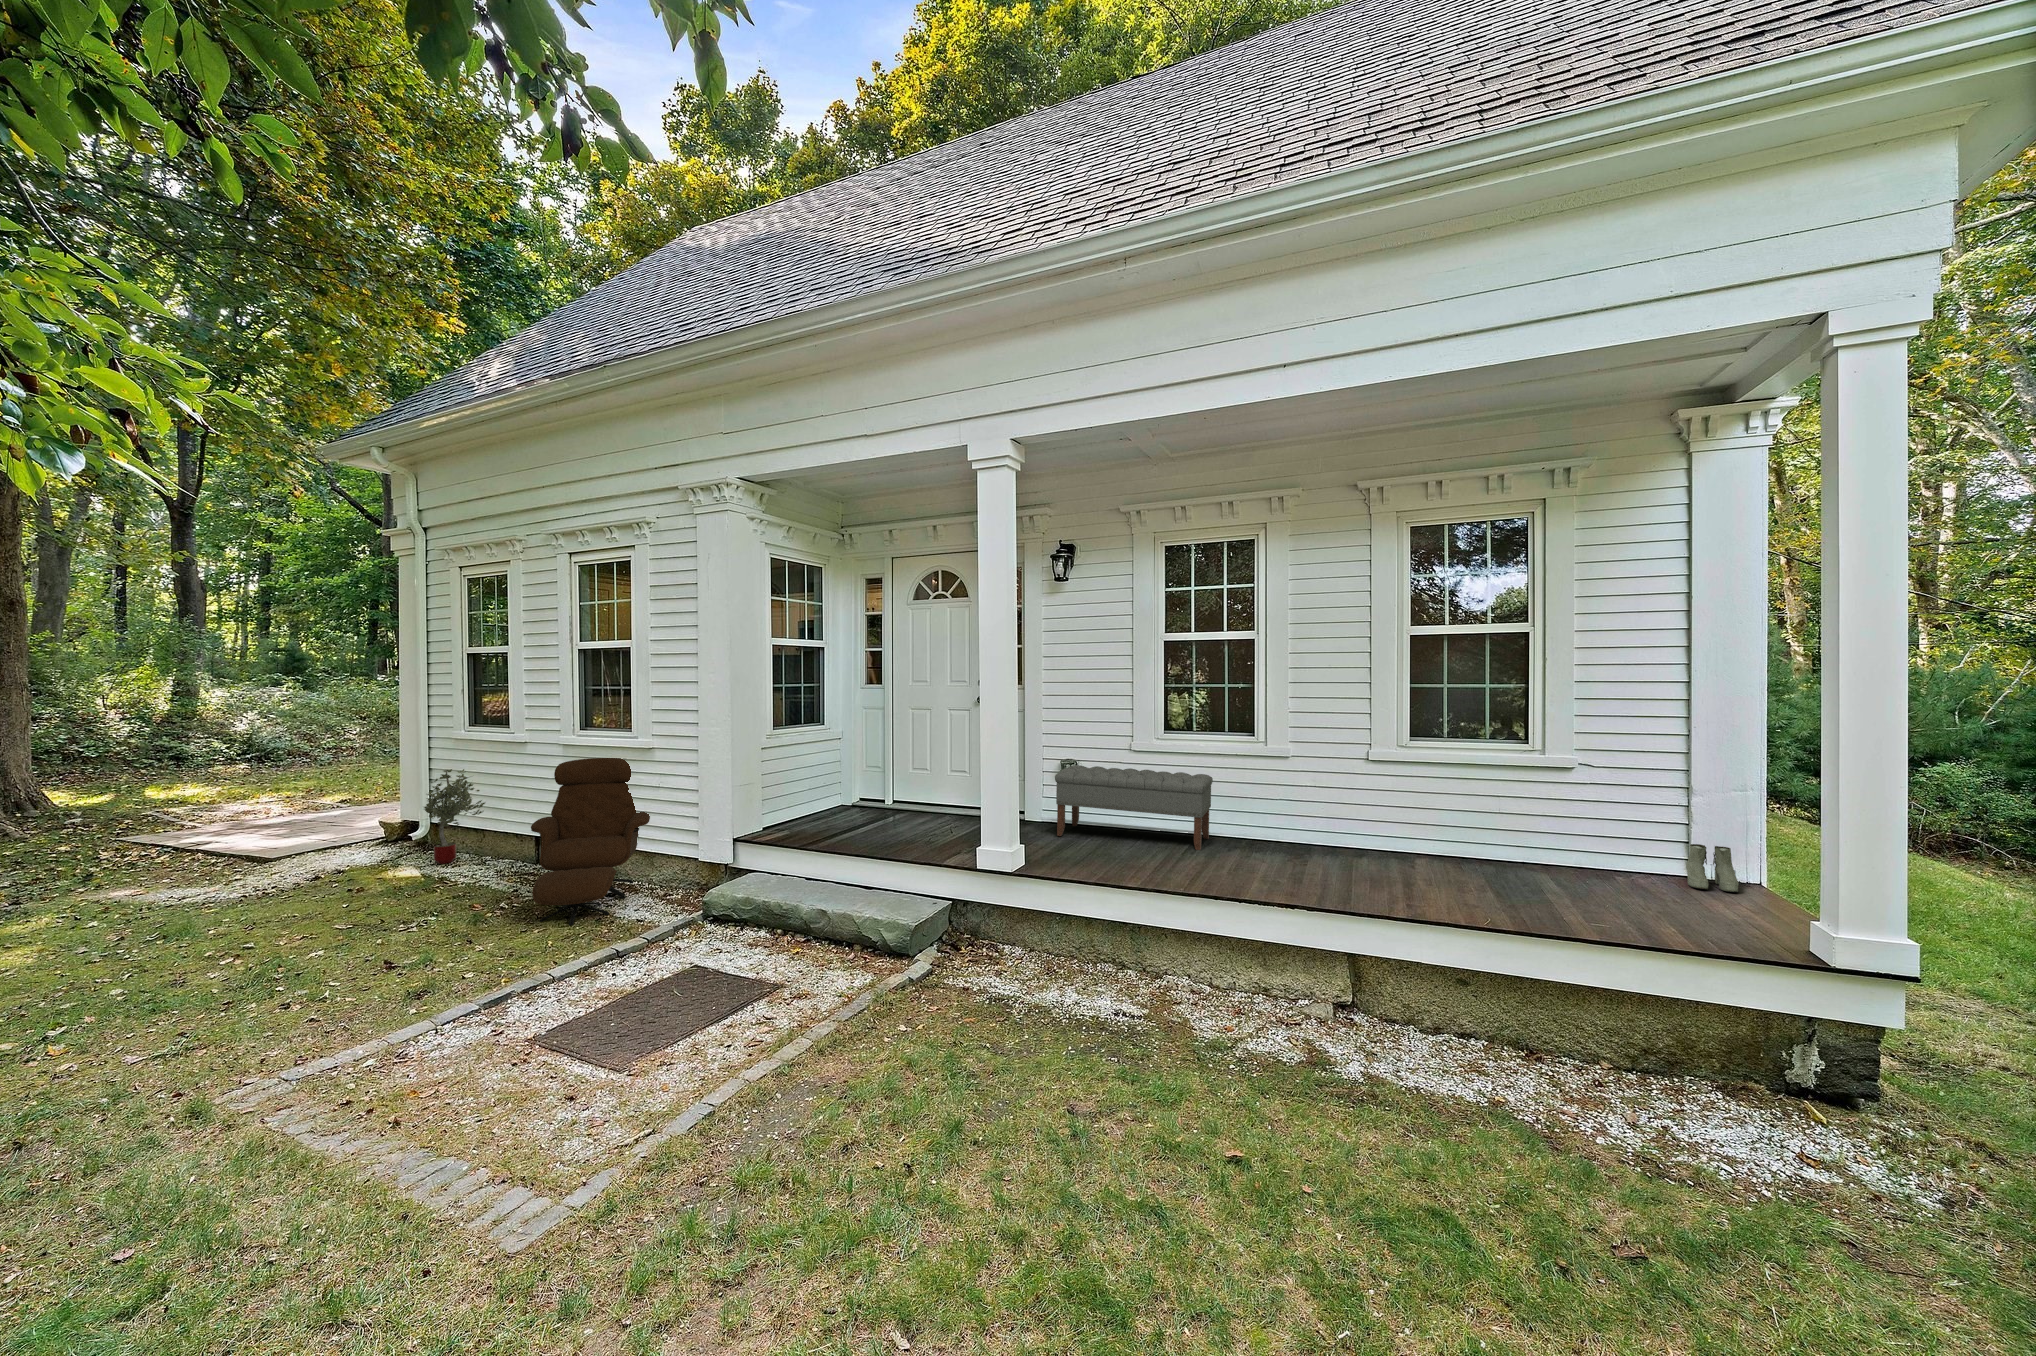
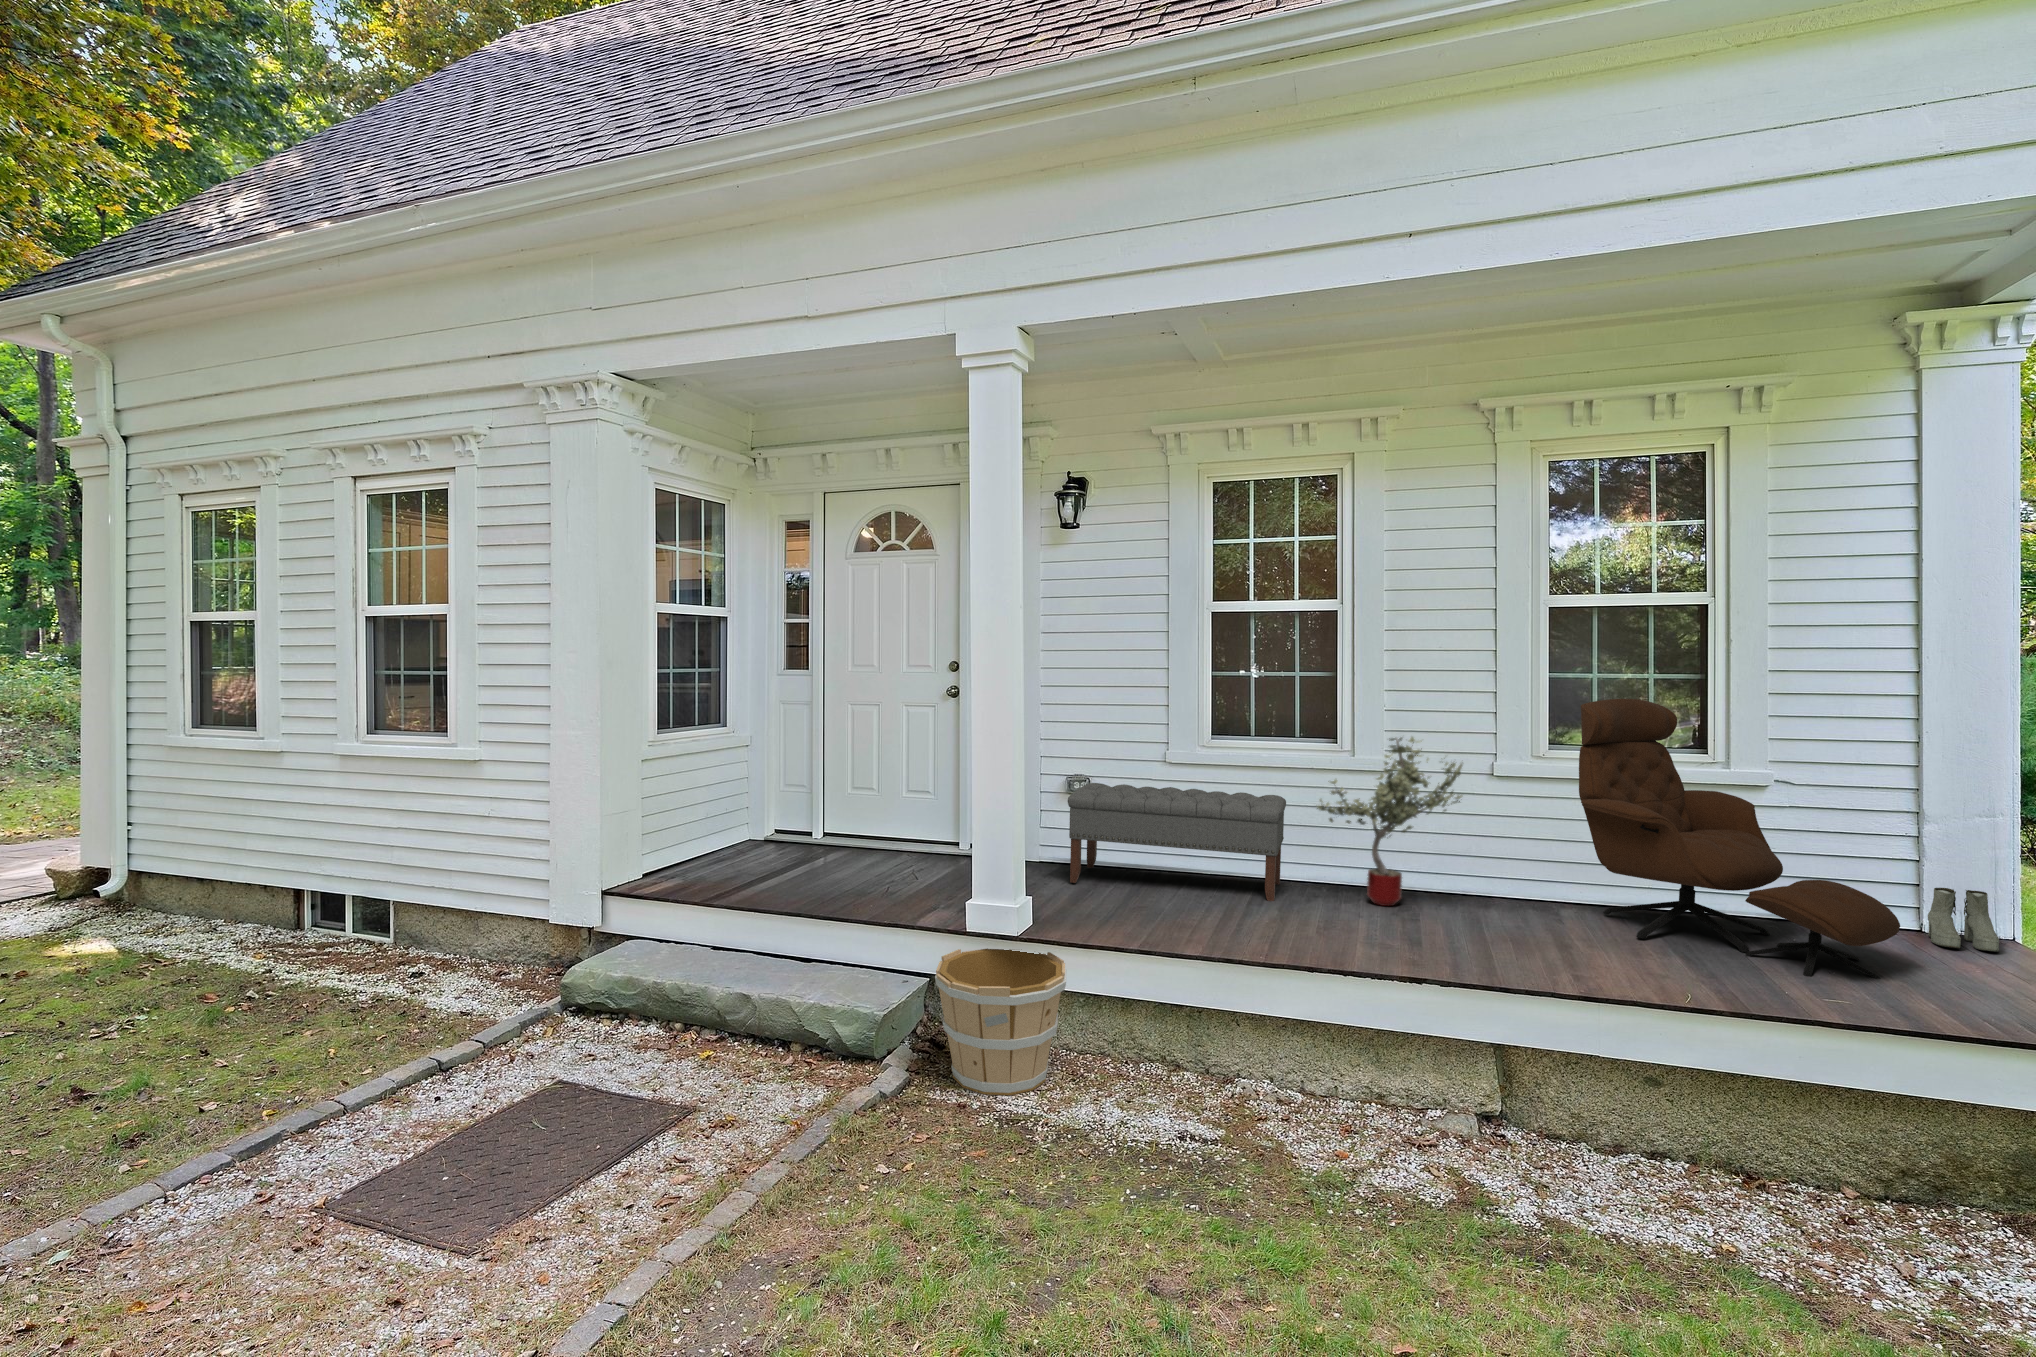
lounge chair: present [531,758,650,925] -> present [1579,699,1900,979]
potted tree: present [424,769,485,864] -> present [1317,737,1462,906]
wooden bucket: none [950,880,1043,982] -> present [935,948,1066,1095]

